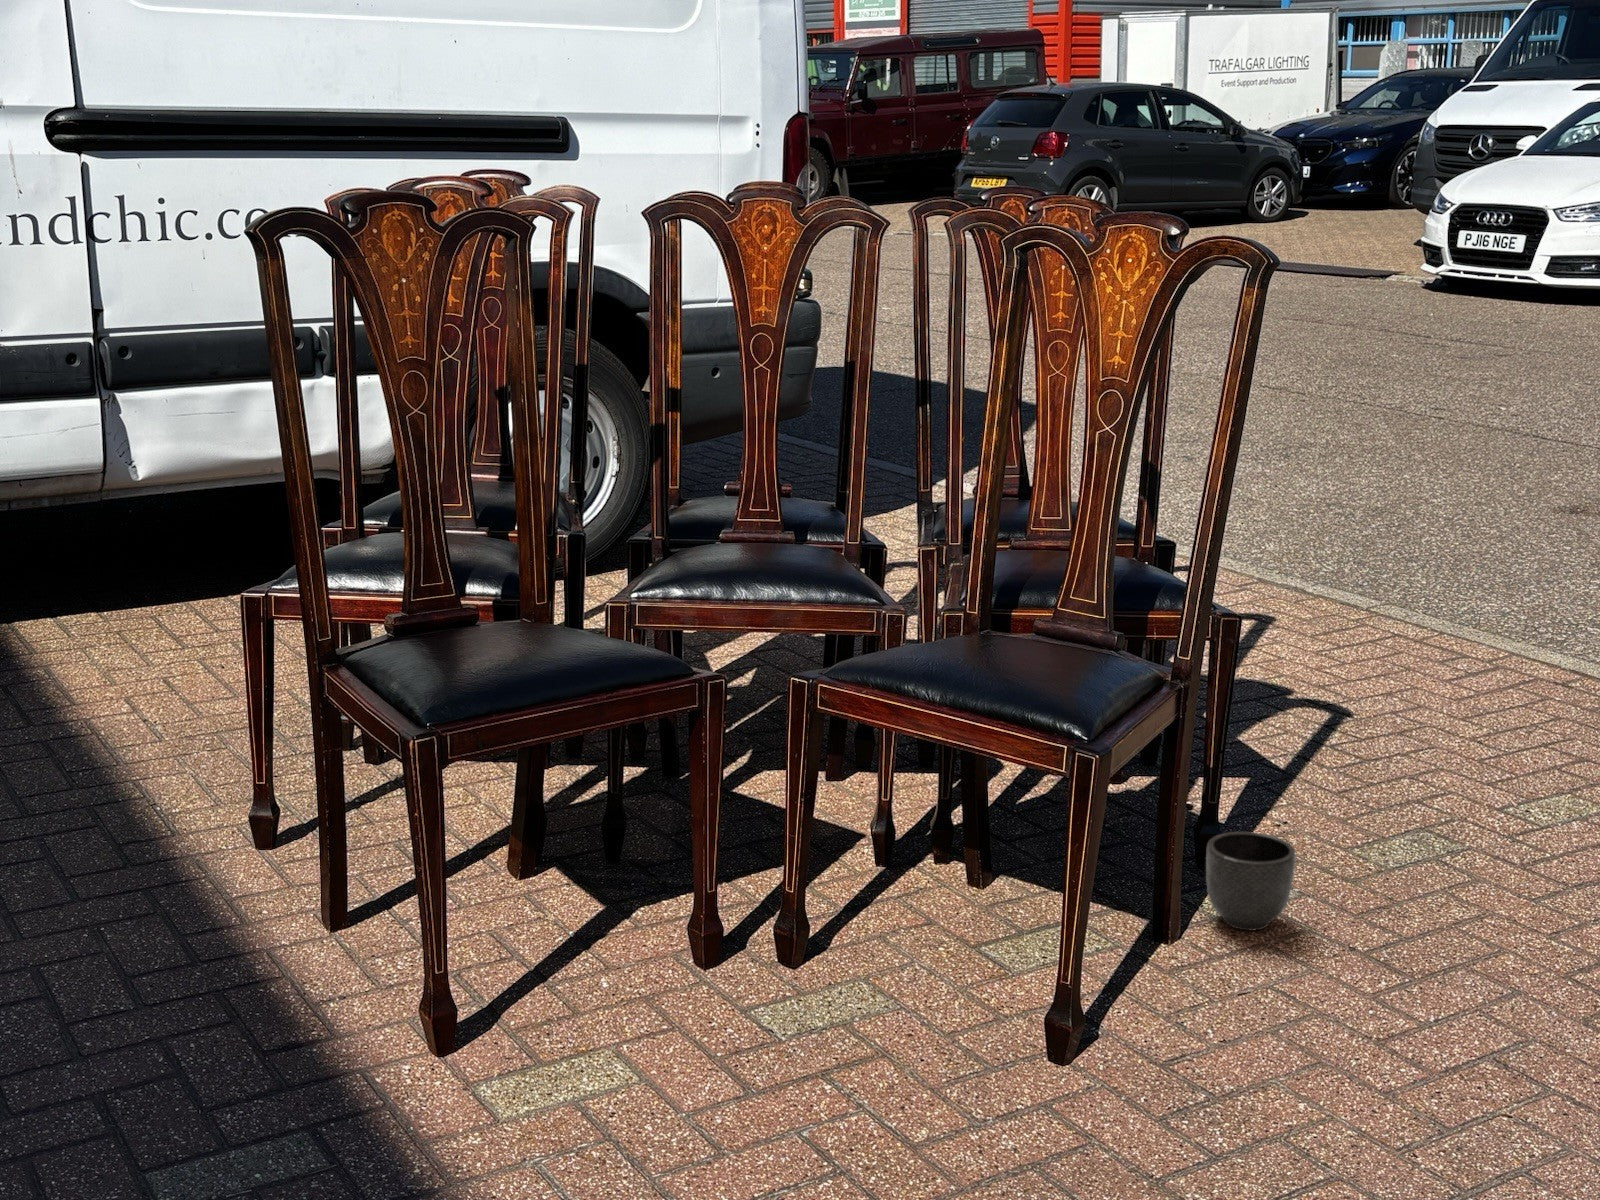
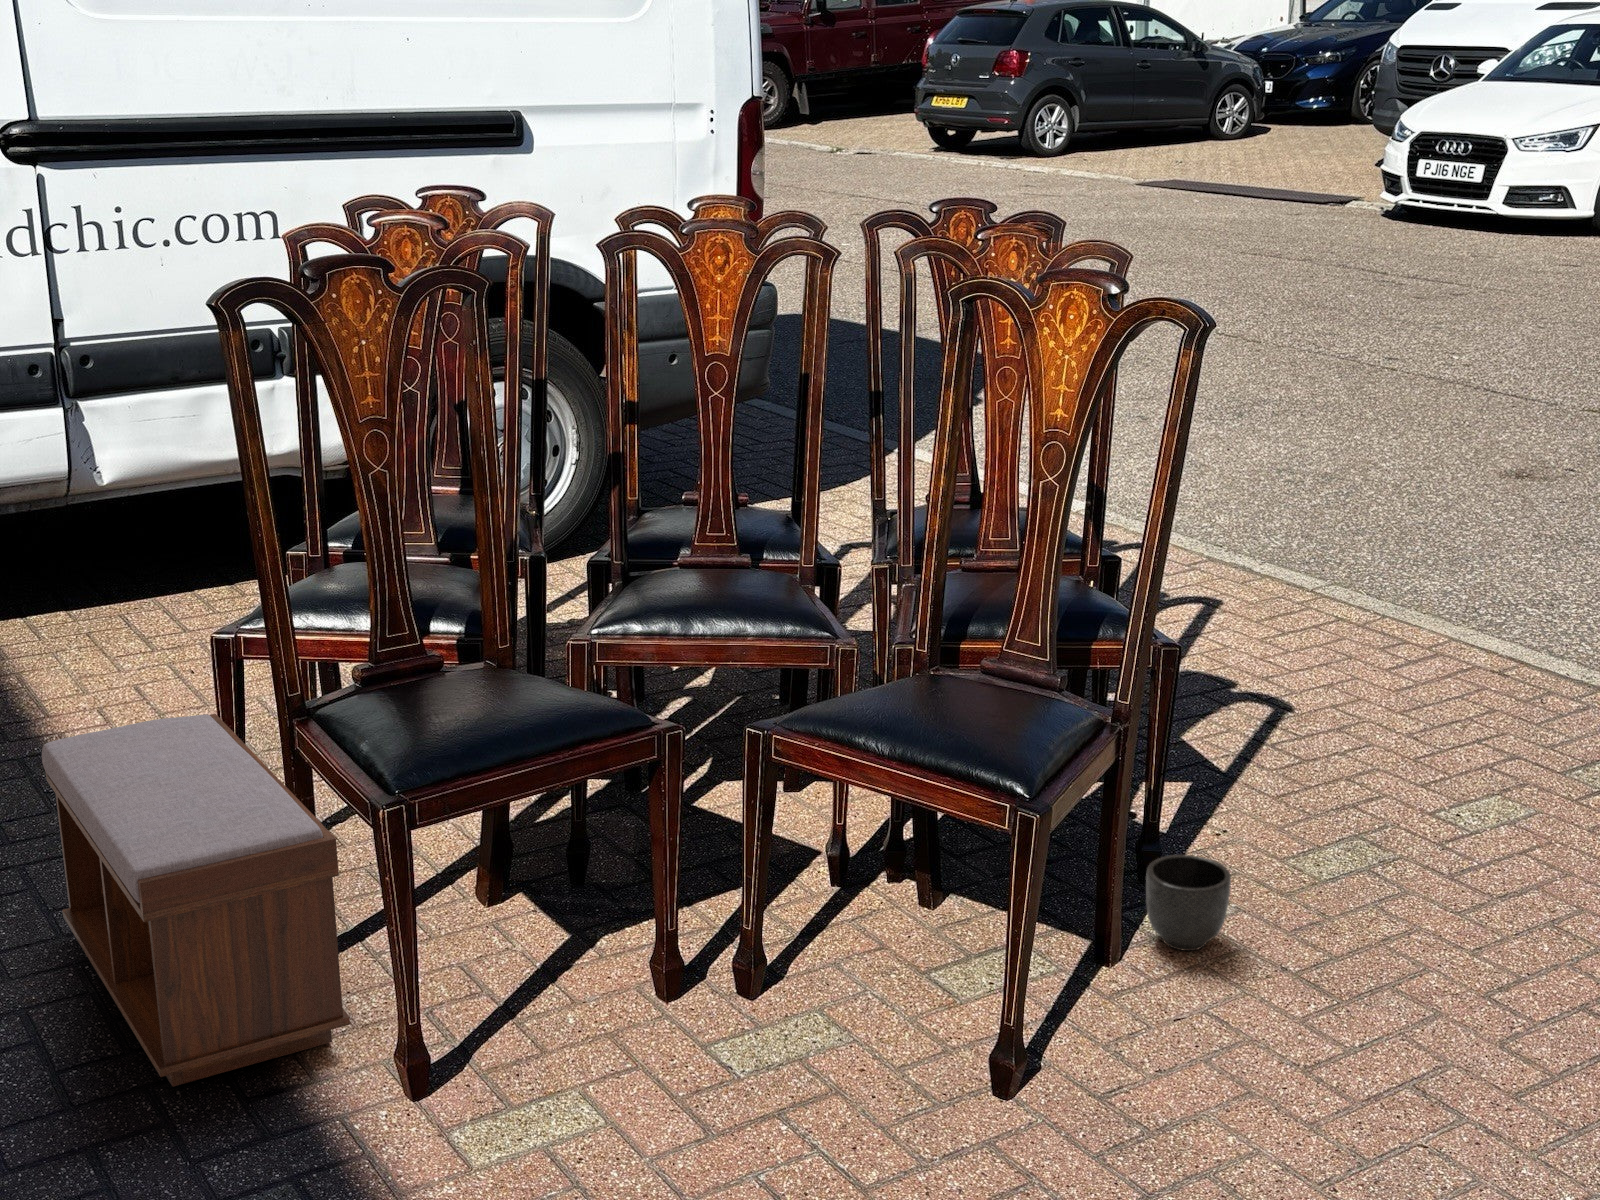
bench: none [63,672,375,1038] -> present [42,714,350,1086]

